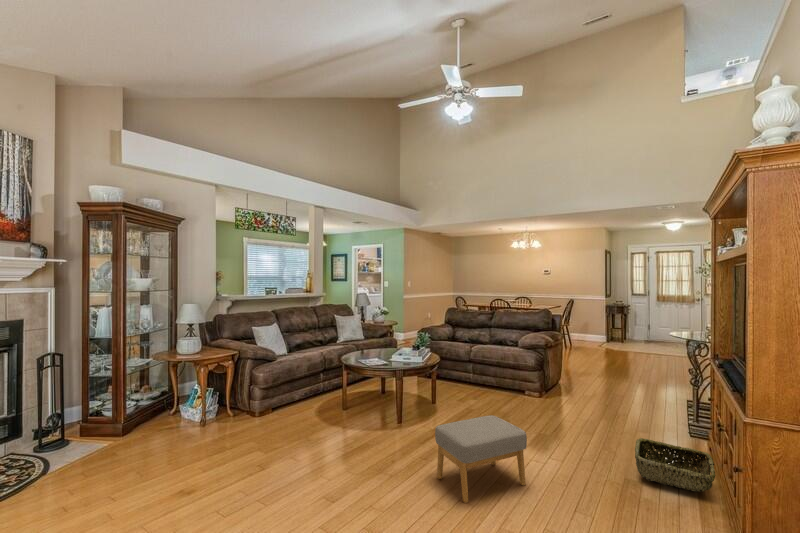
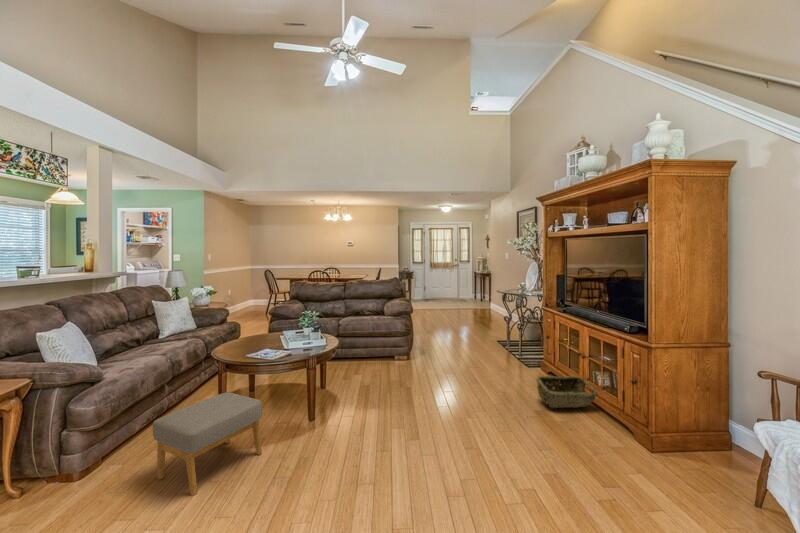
footstool: present [435,415,527,503] -> present [153,392,262,495]

